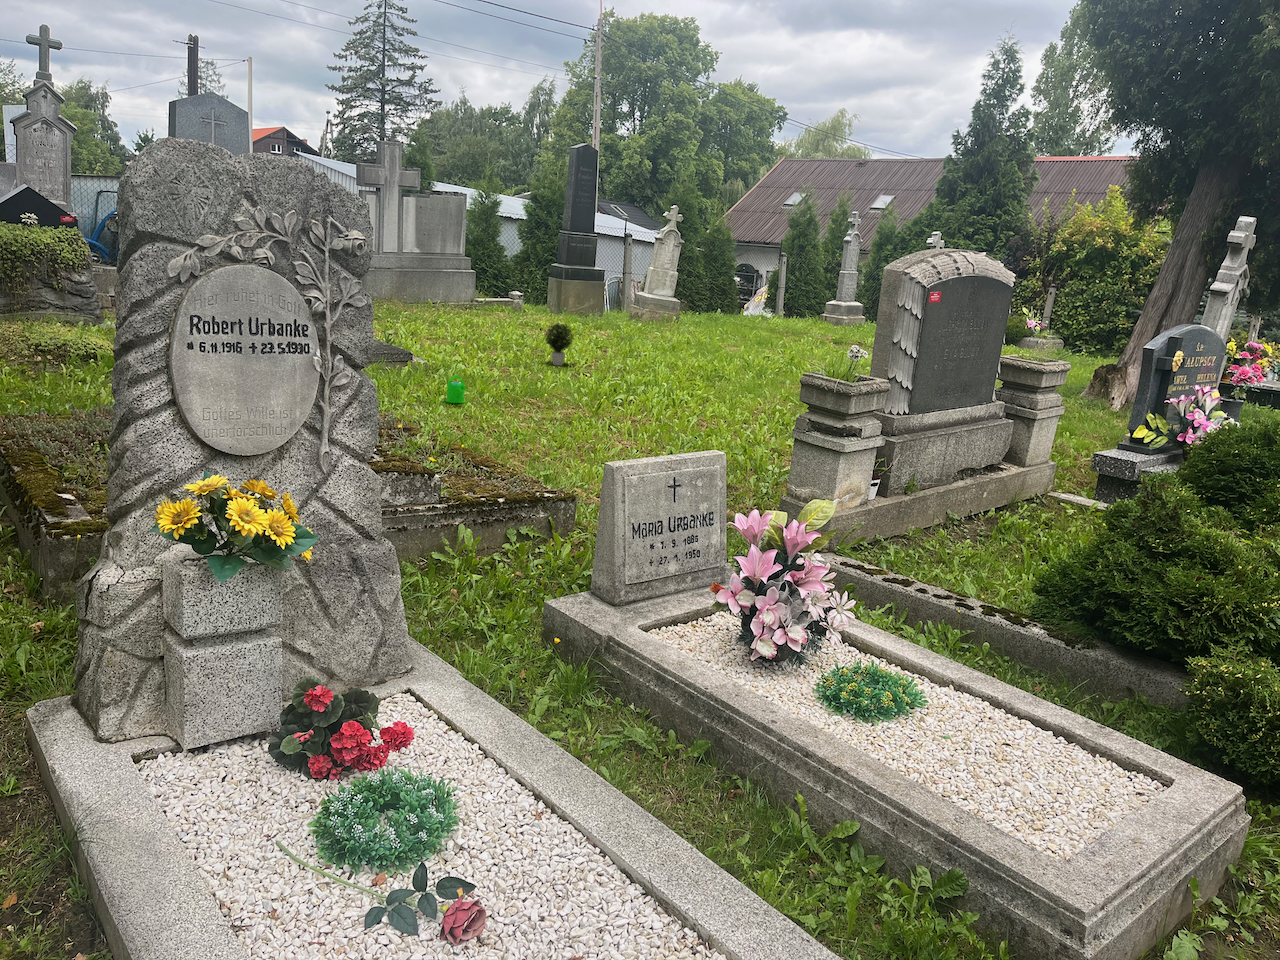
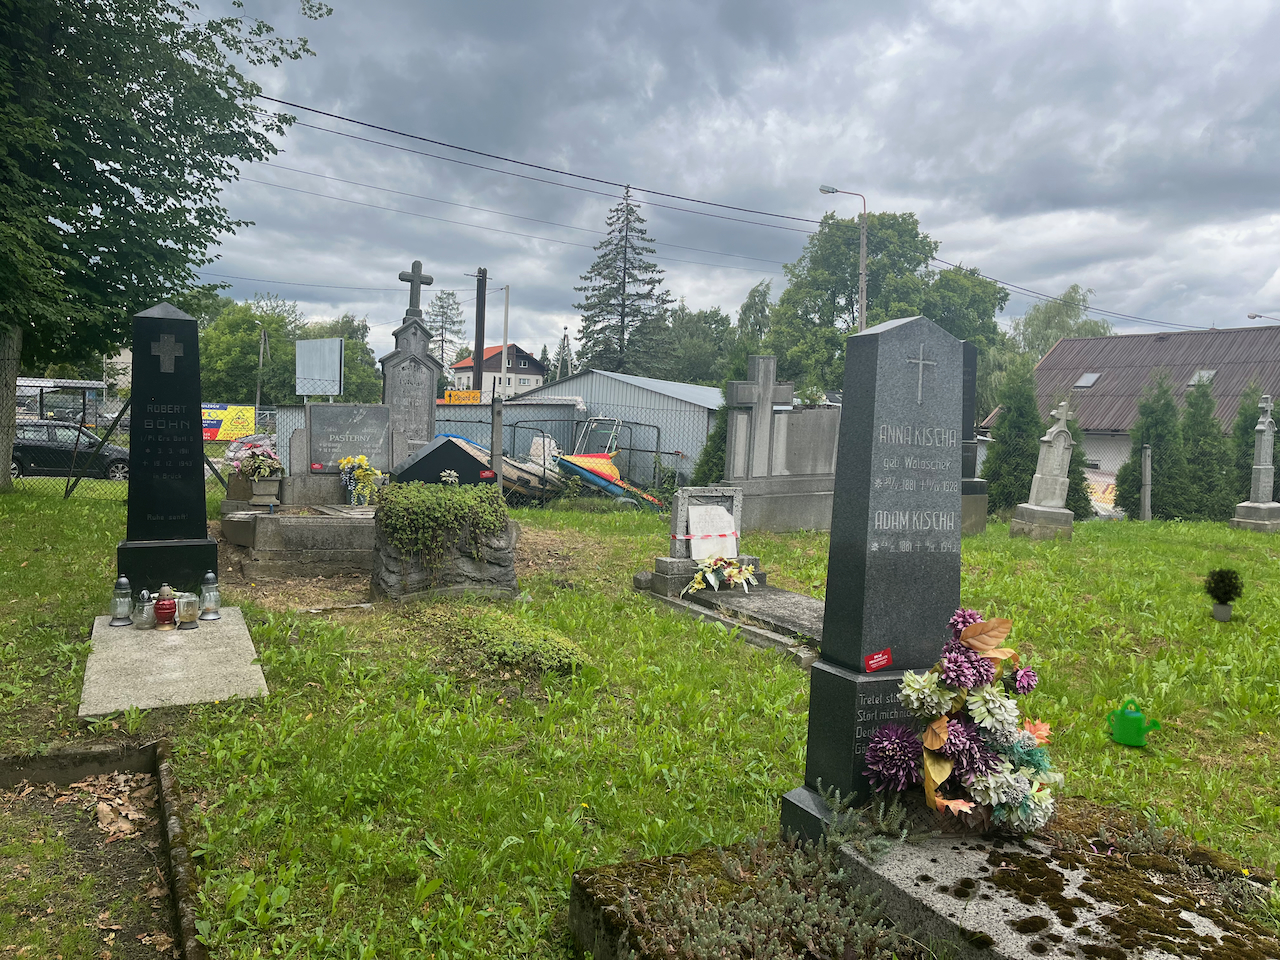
potted plant: present [545,323,574,366] -> present [1204,569,1244,621]

